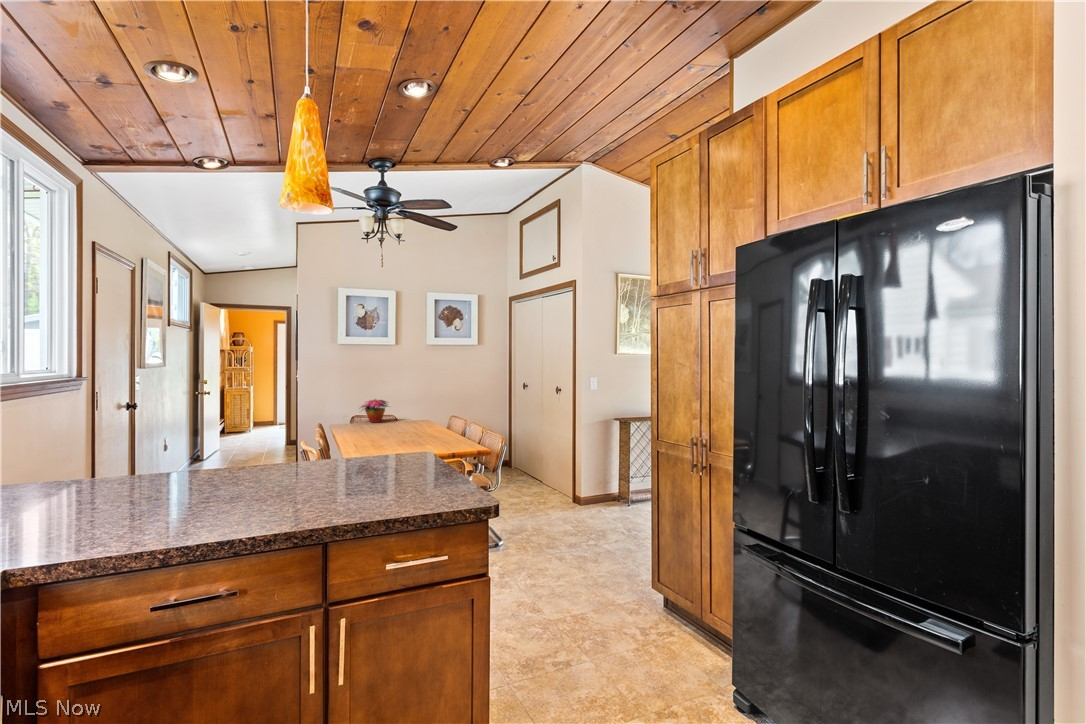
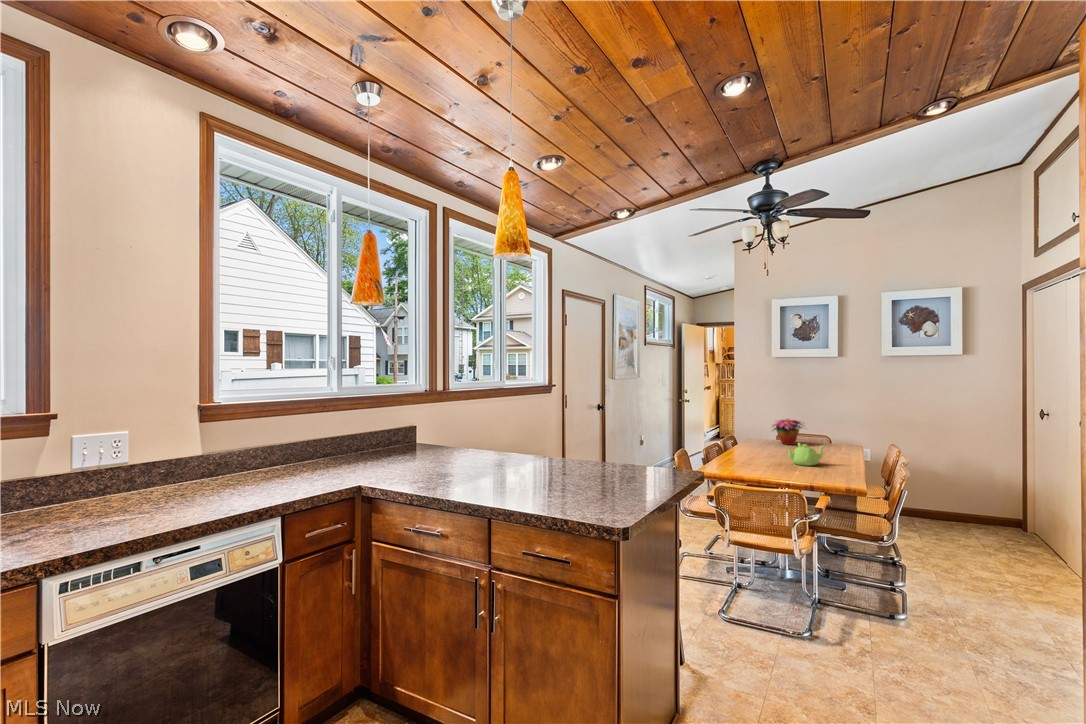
teapot: none [399,416,428,435] -> present [786,443,824,466]

